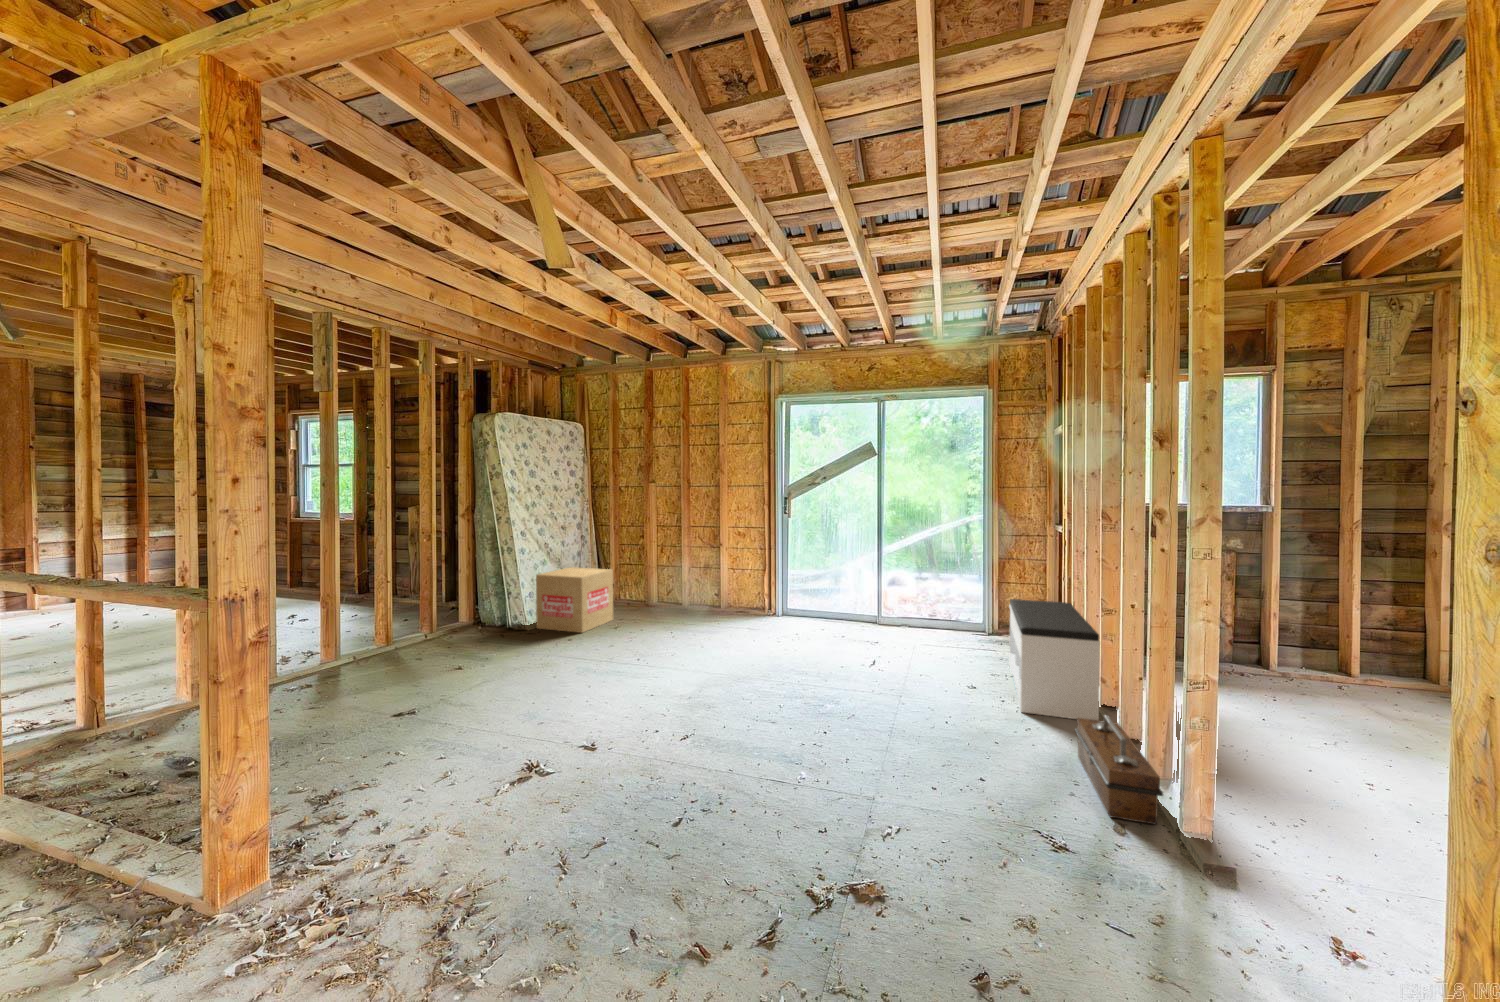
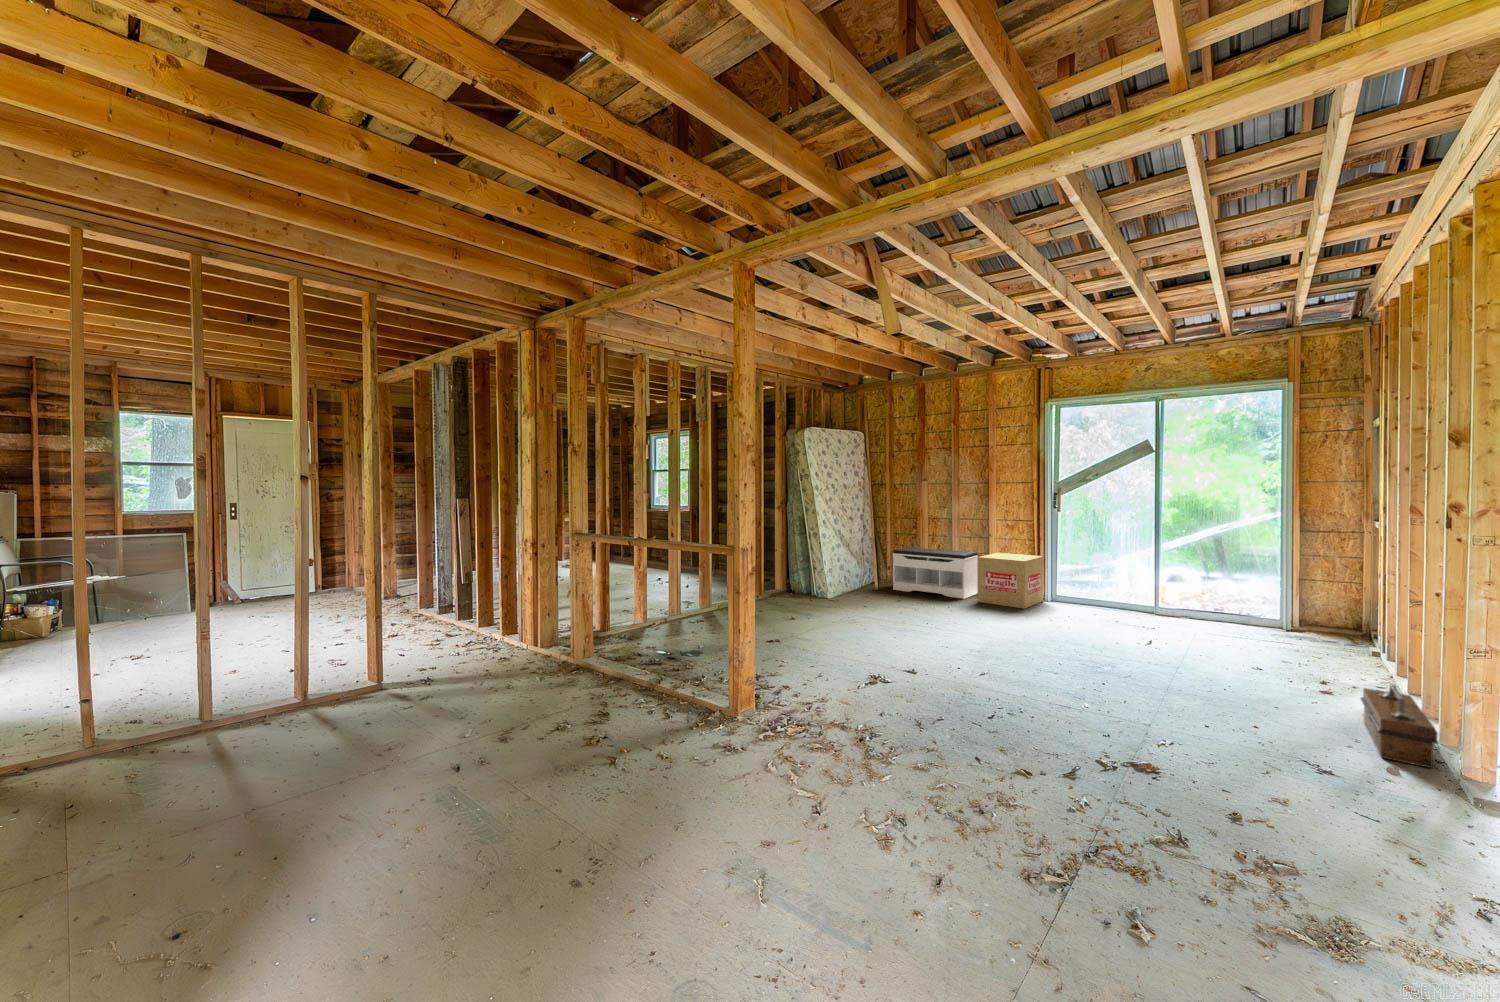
cardboard box: present [536,567,613,633] -> present [978,553,1043,609]
bench: present [1009,599,1100,720] -> present [893,547,978,599]

